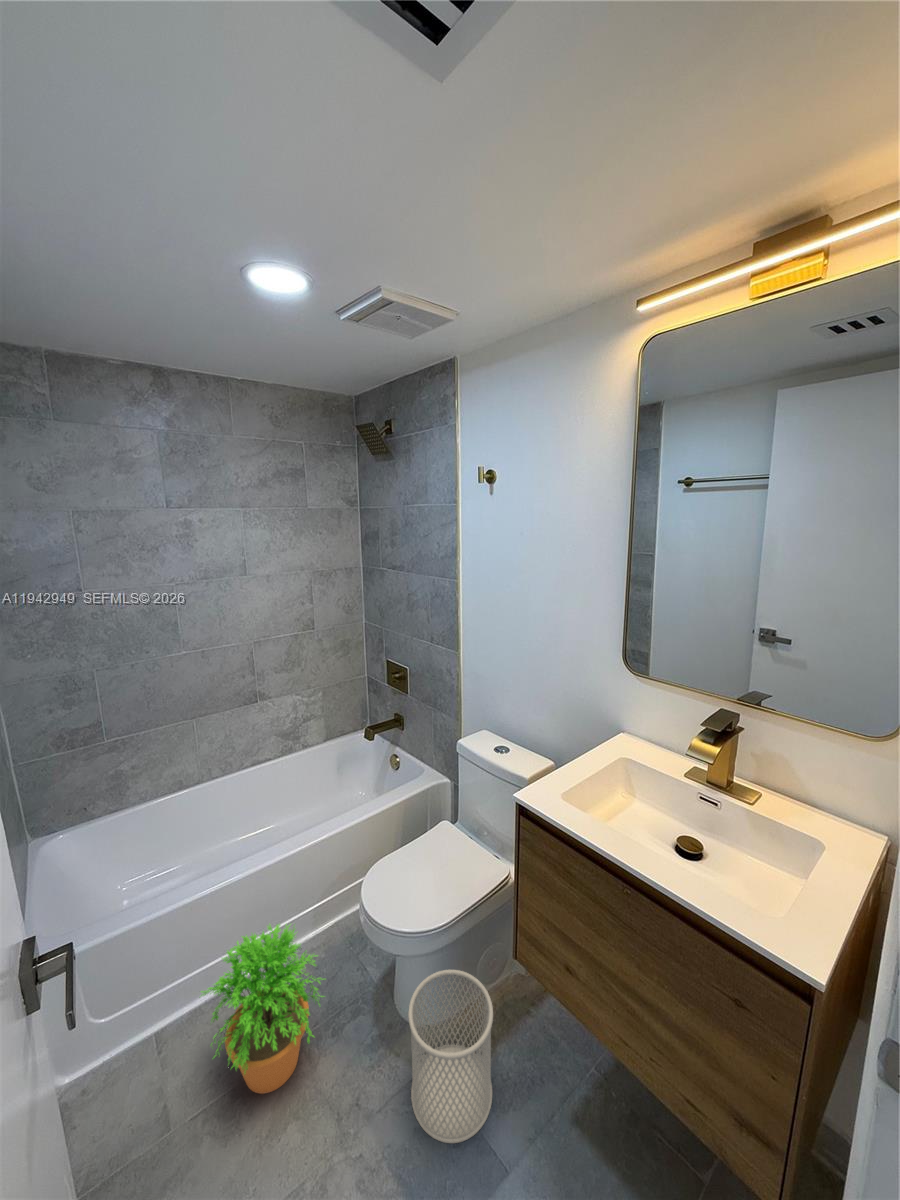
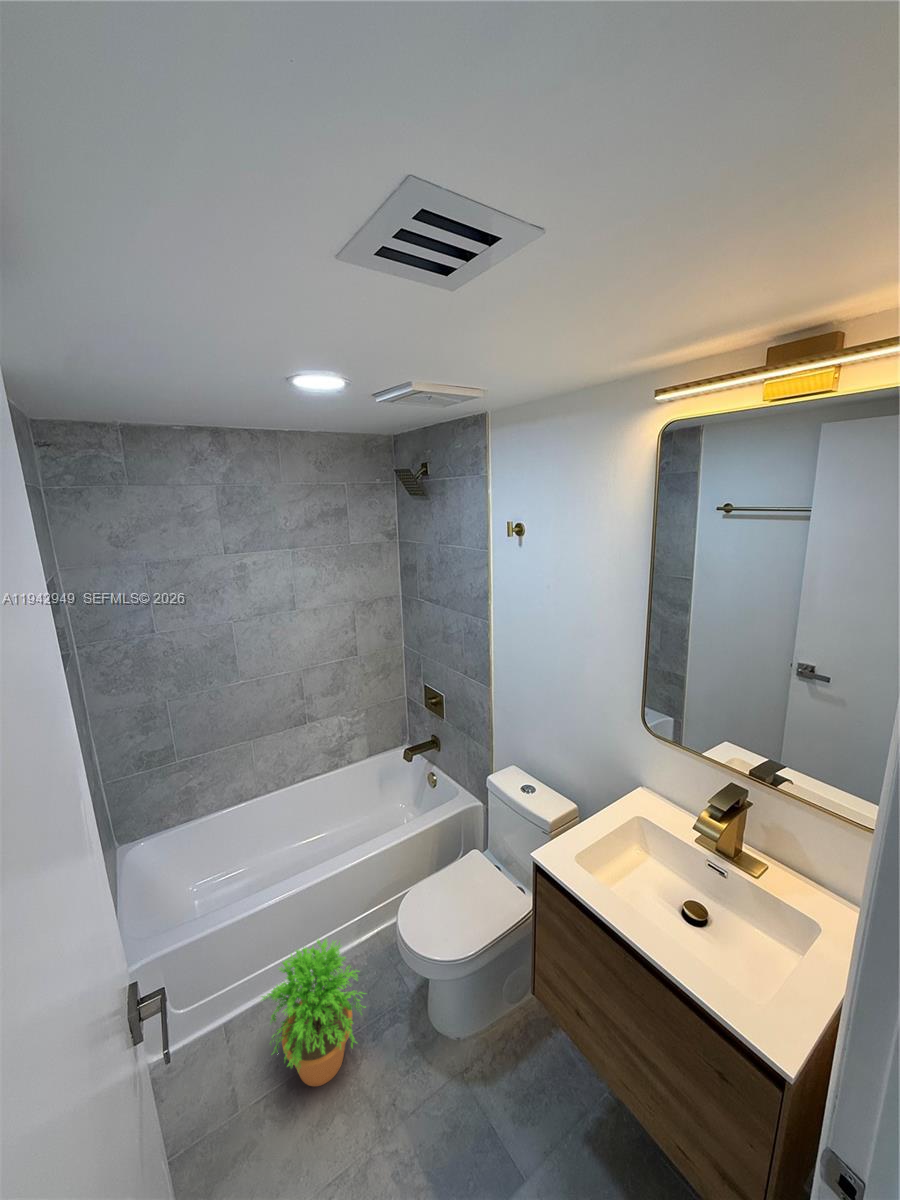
wastebasket: present [408,970,493,1143] -> none [438,993,514,1149]

